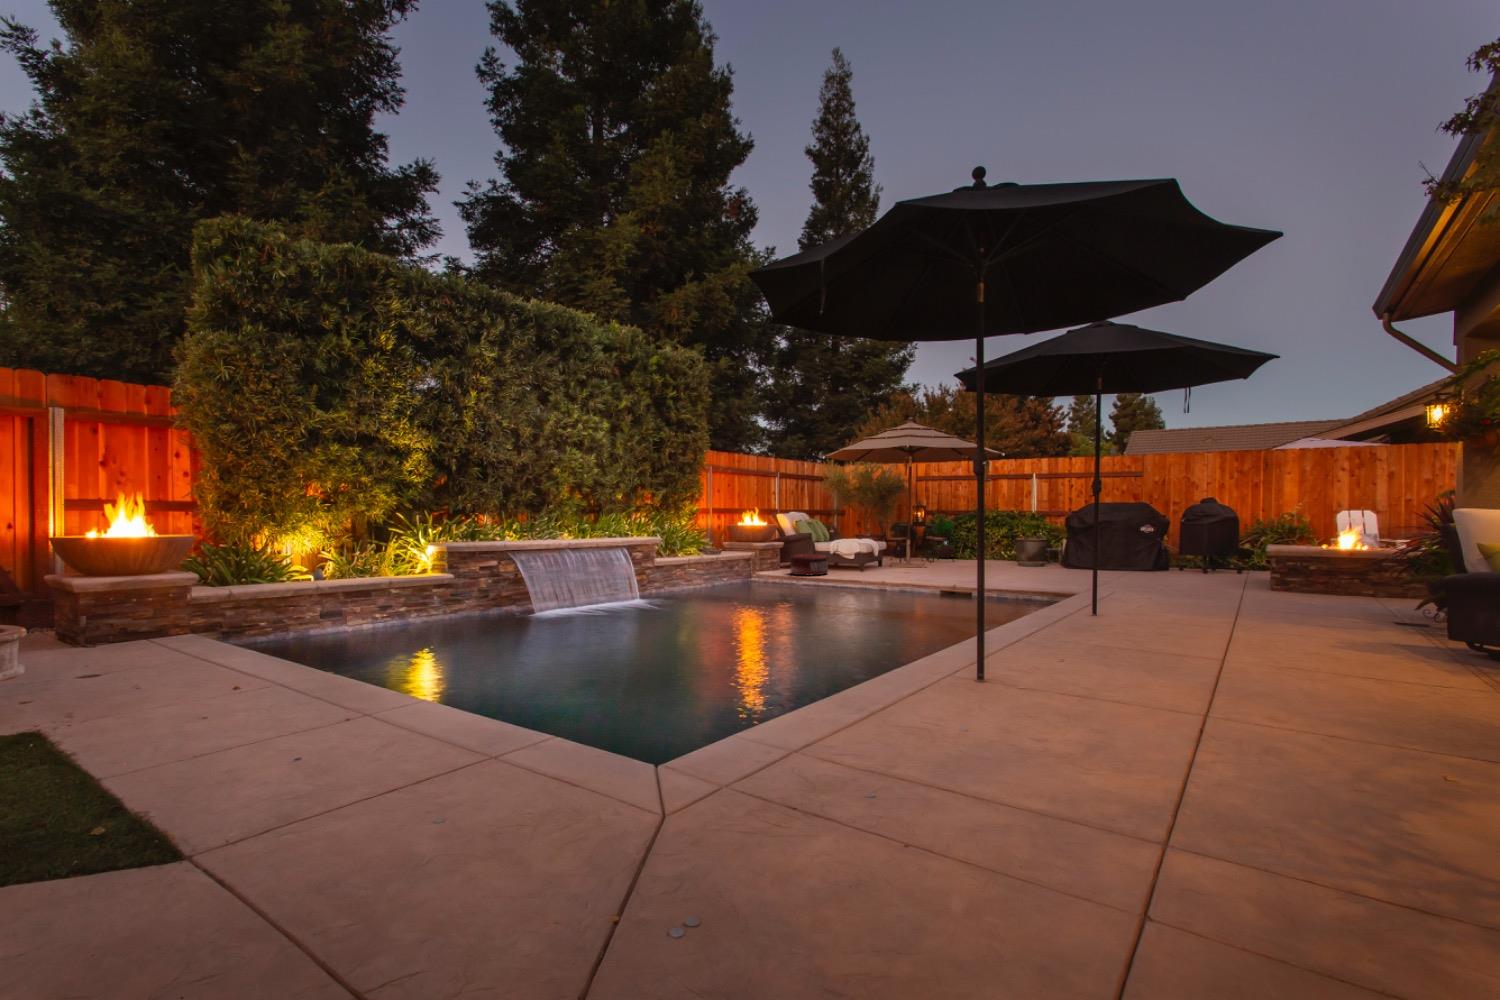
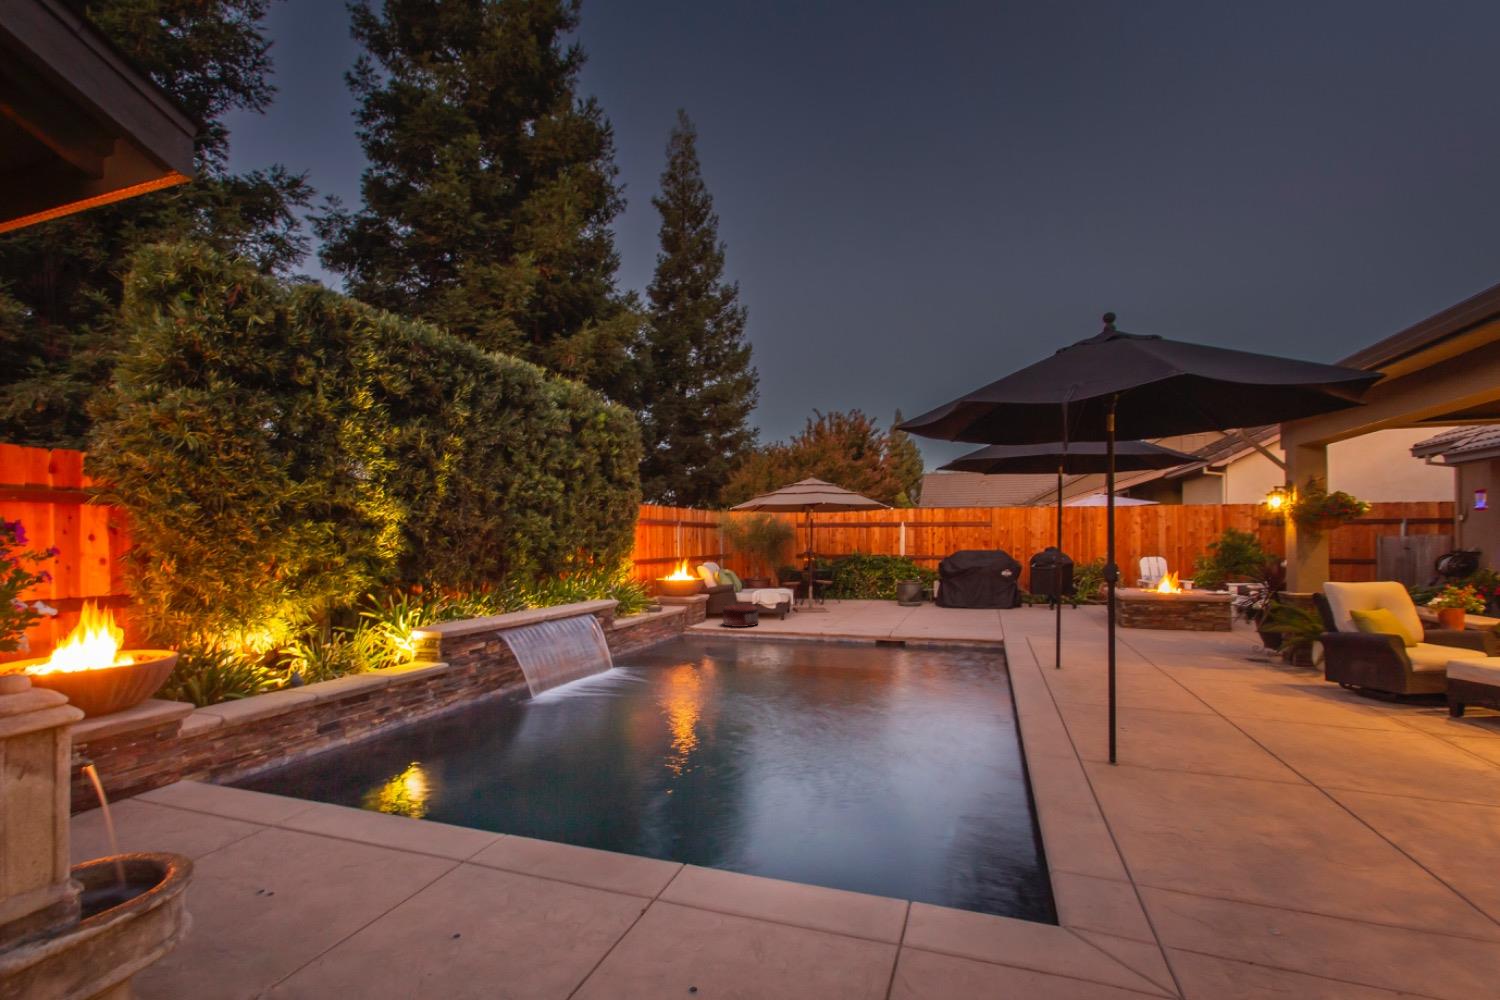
potted tree: present [933,520,955,558] -> none [822,561,845,599]

